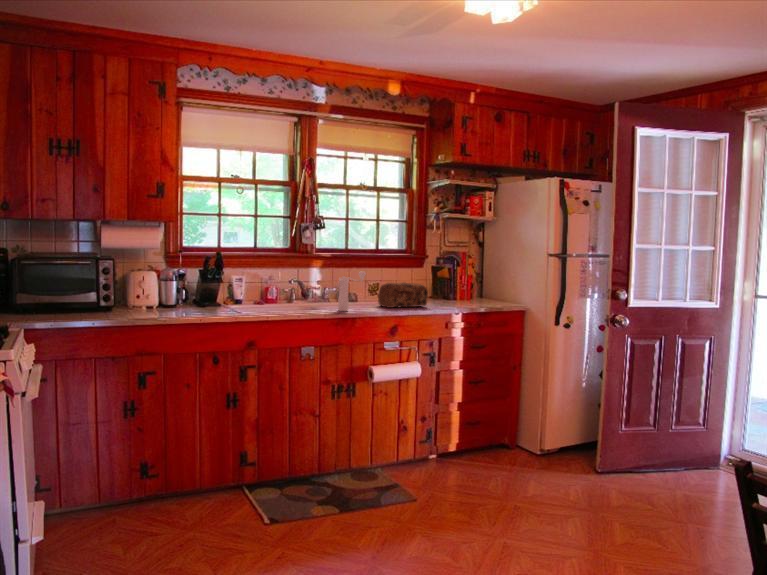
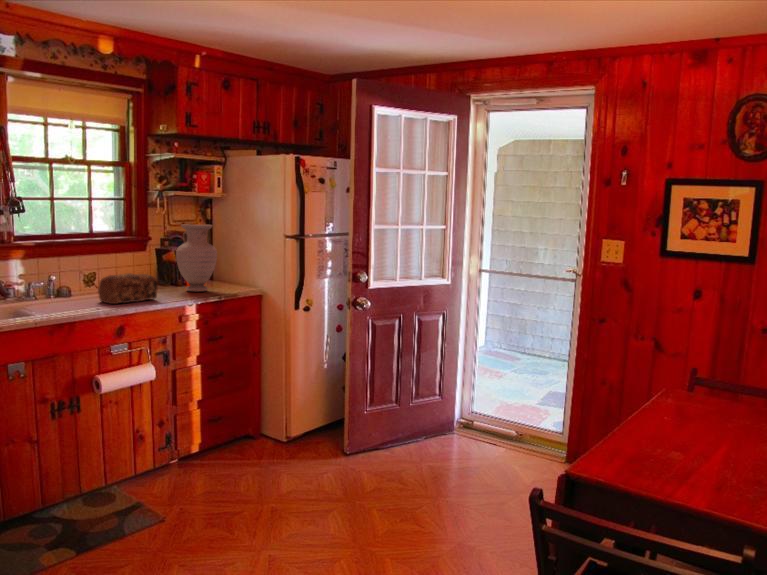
vase: none [447,243,483,303] -> present [176,225,217,291]
pepper mill: present [338,271,366,311] -> none [51,266,85,314]

